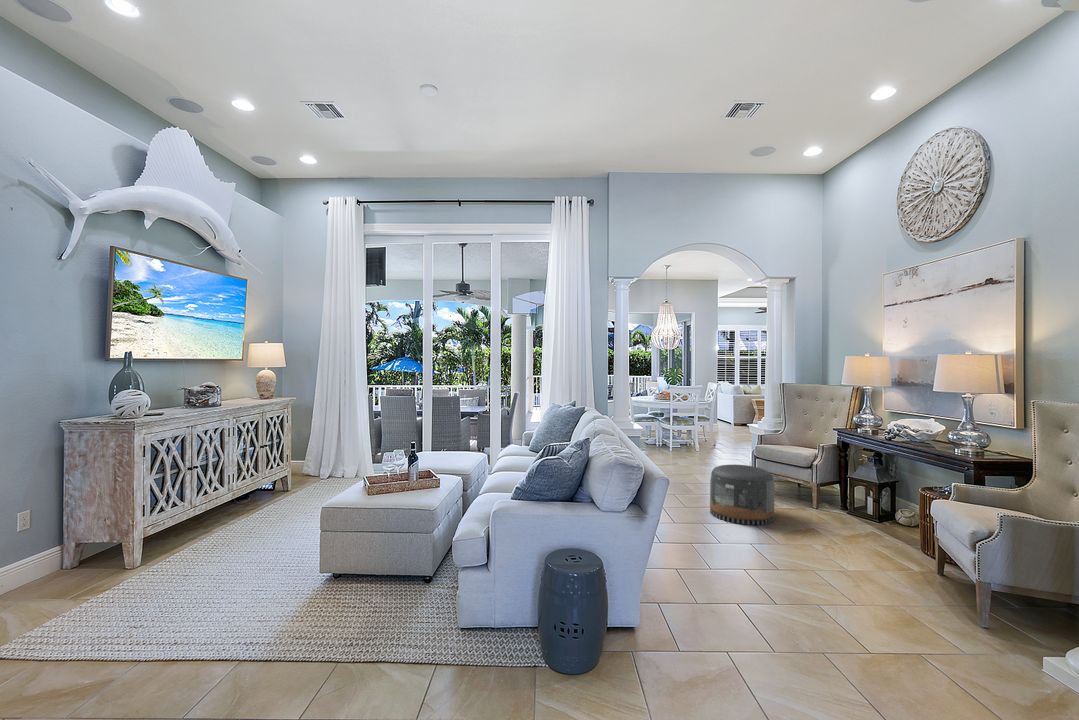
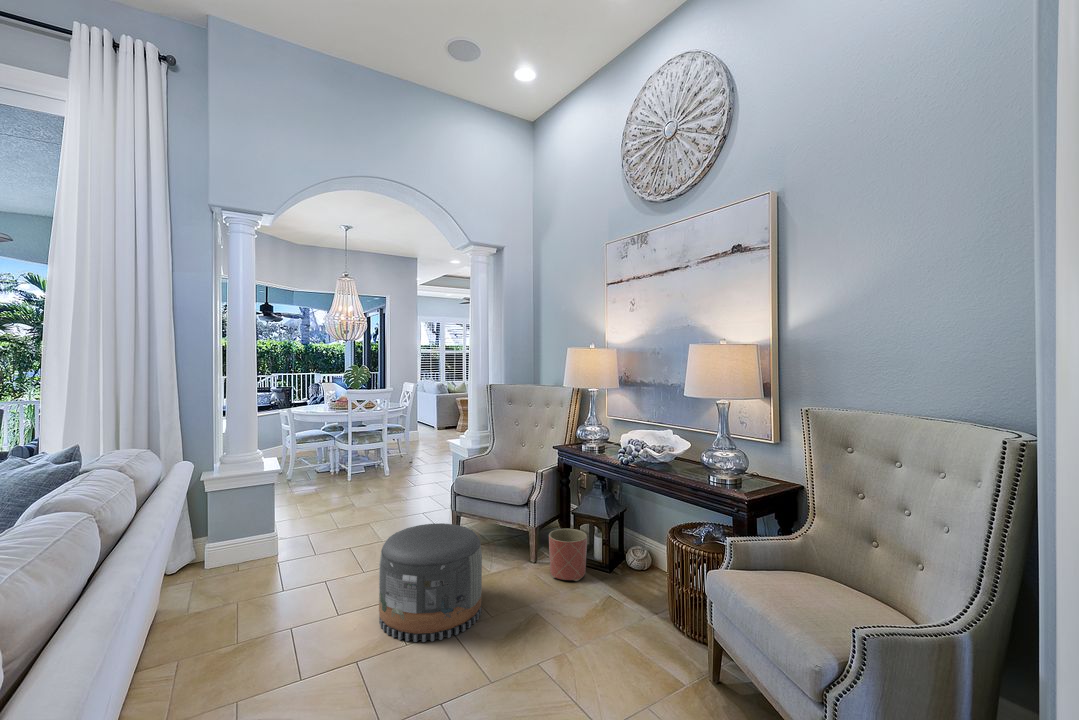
planter: none [827,486,858,521] -> present [549,528,587,581]

